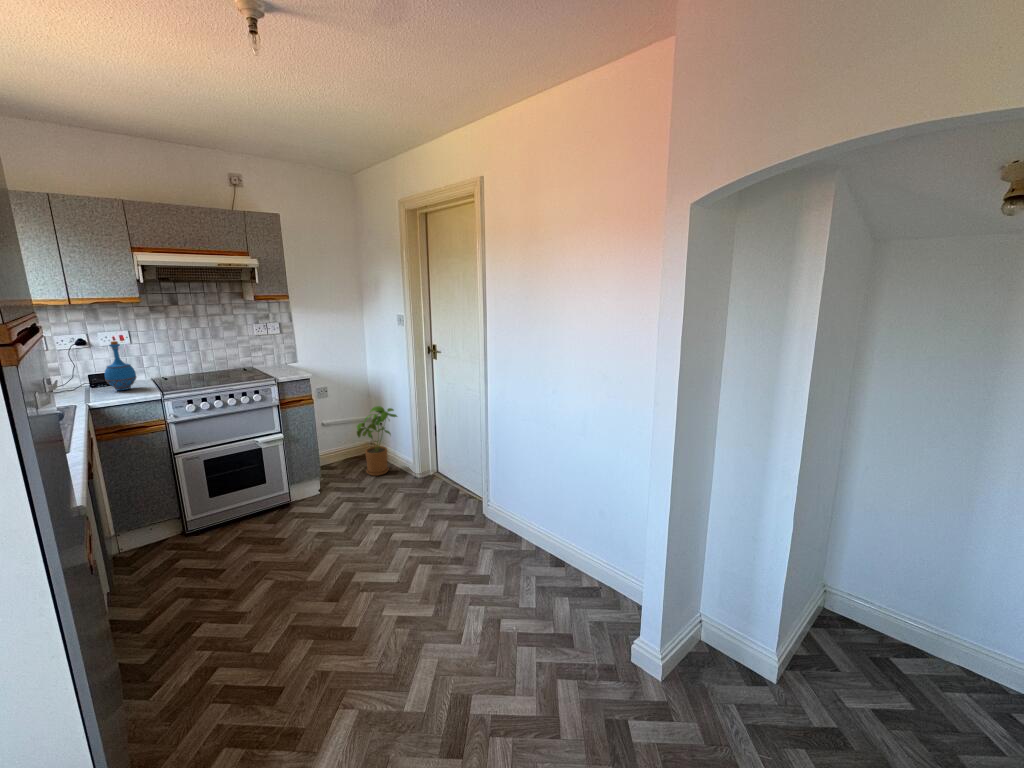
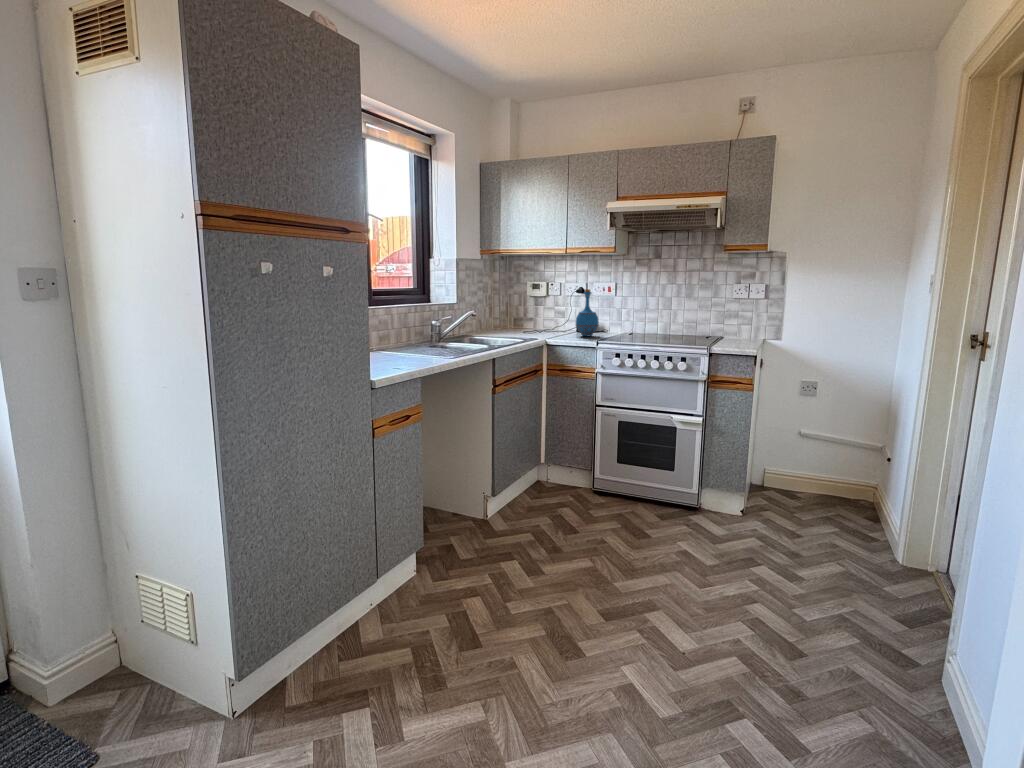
house plant: present [357,406,397,476] -> none [816,422,893,533]

